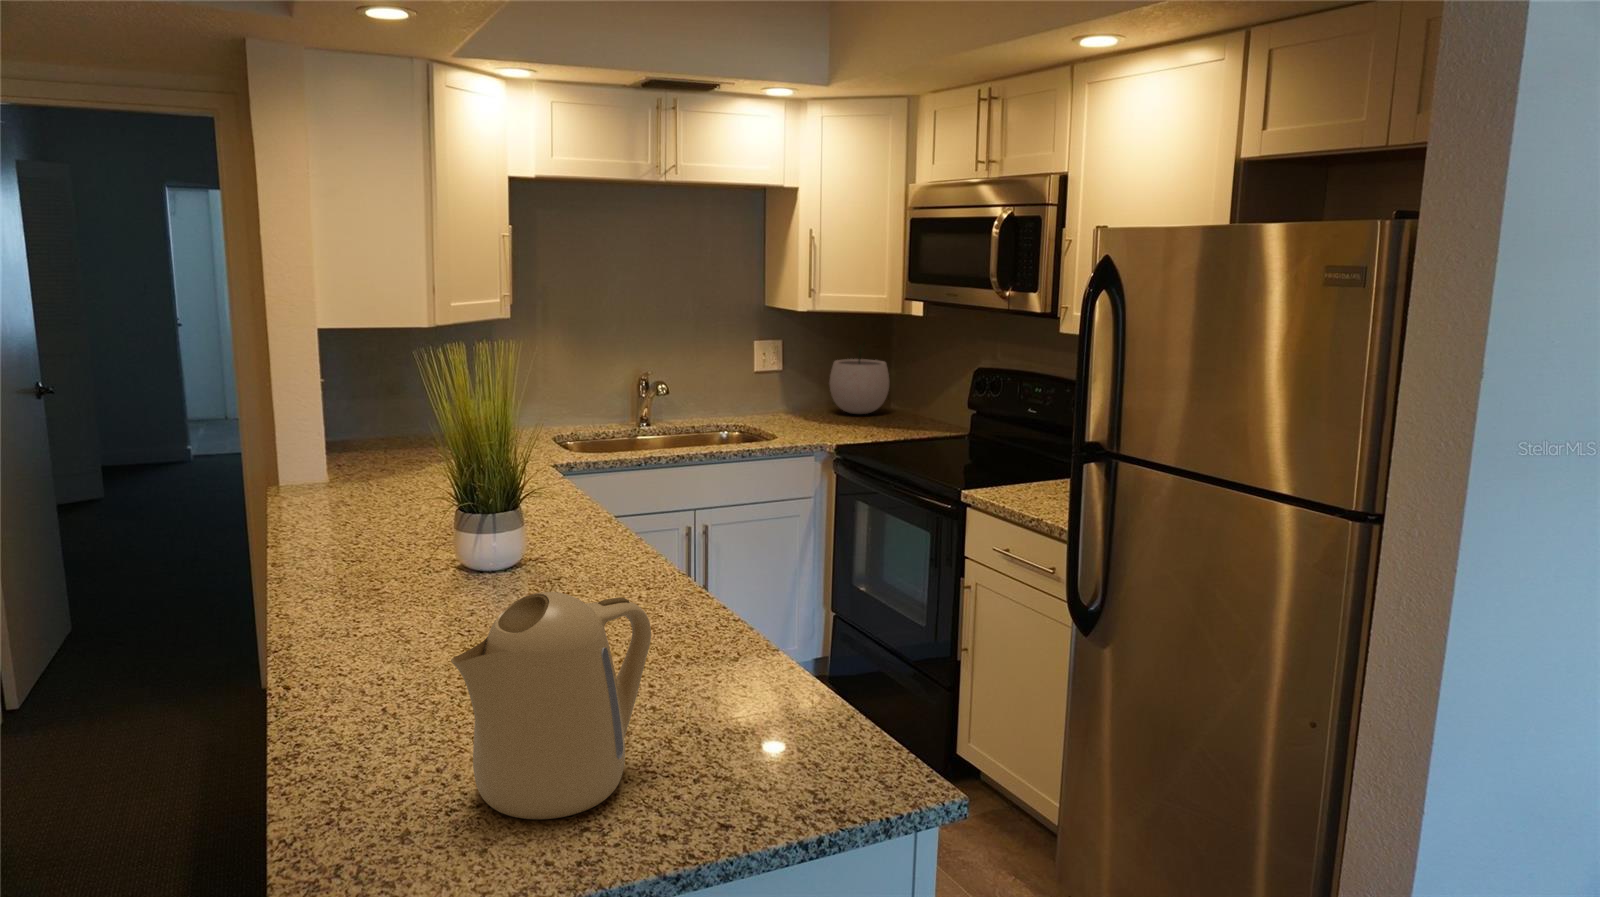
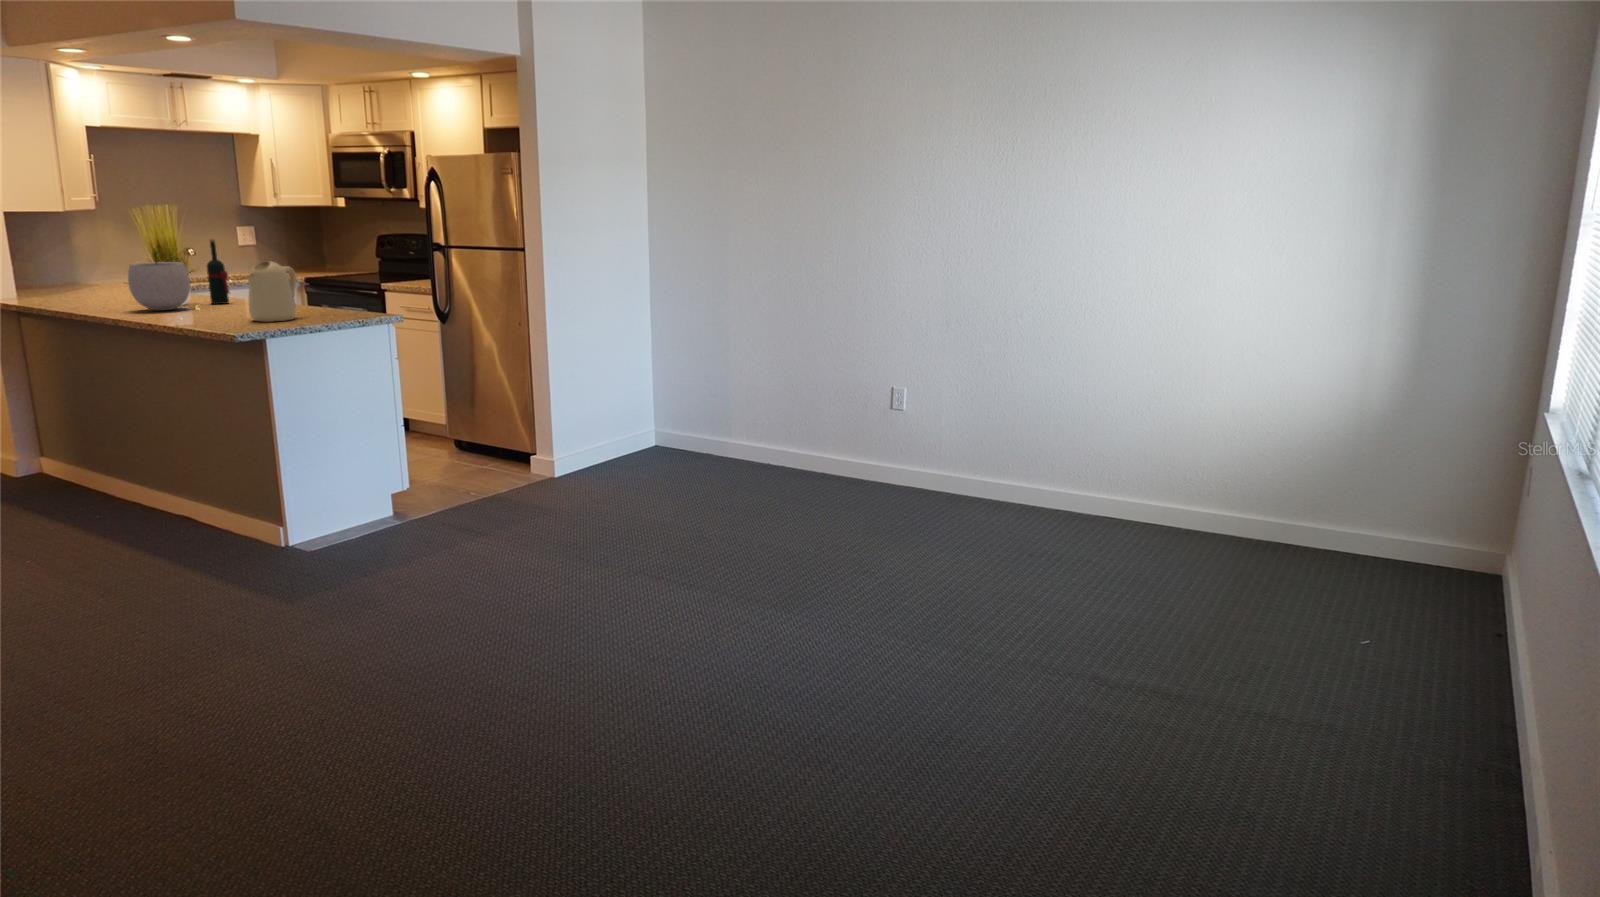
plant pot: present [829,342,889,414] -> present [128,246,190,311]
wine bottle: none [556,424,598,580] -> present [207,239,230,304]

